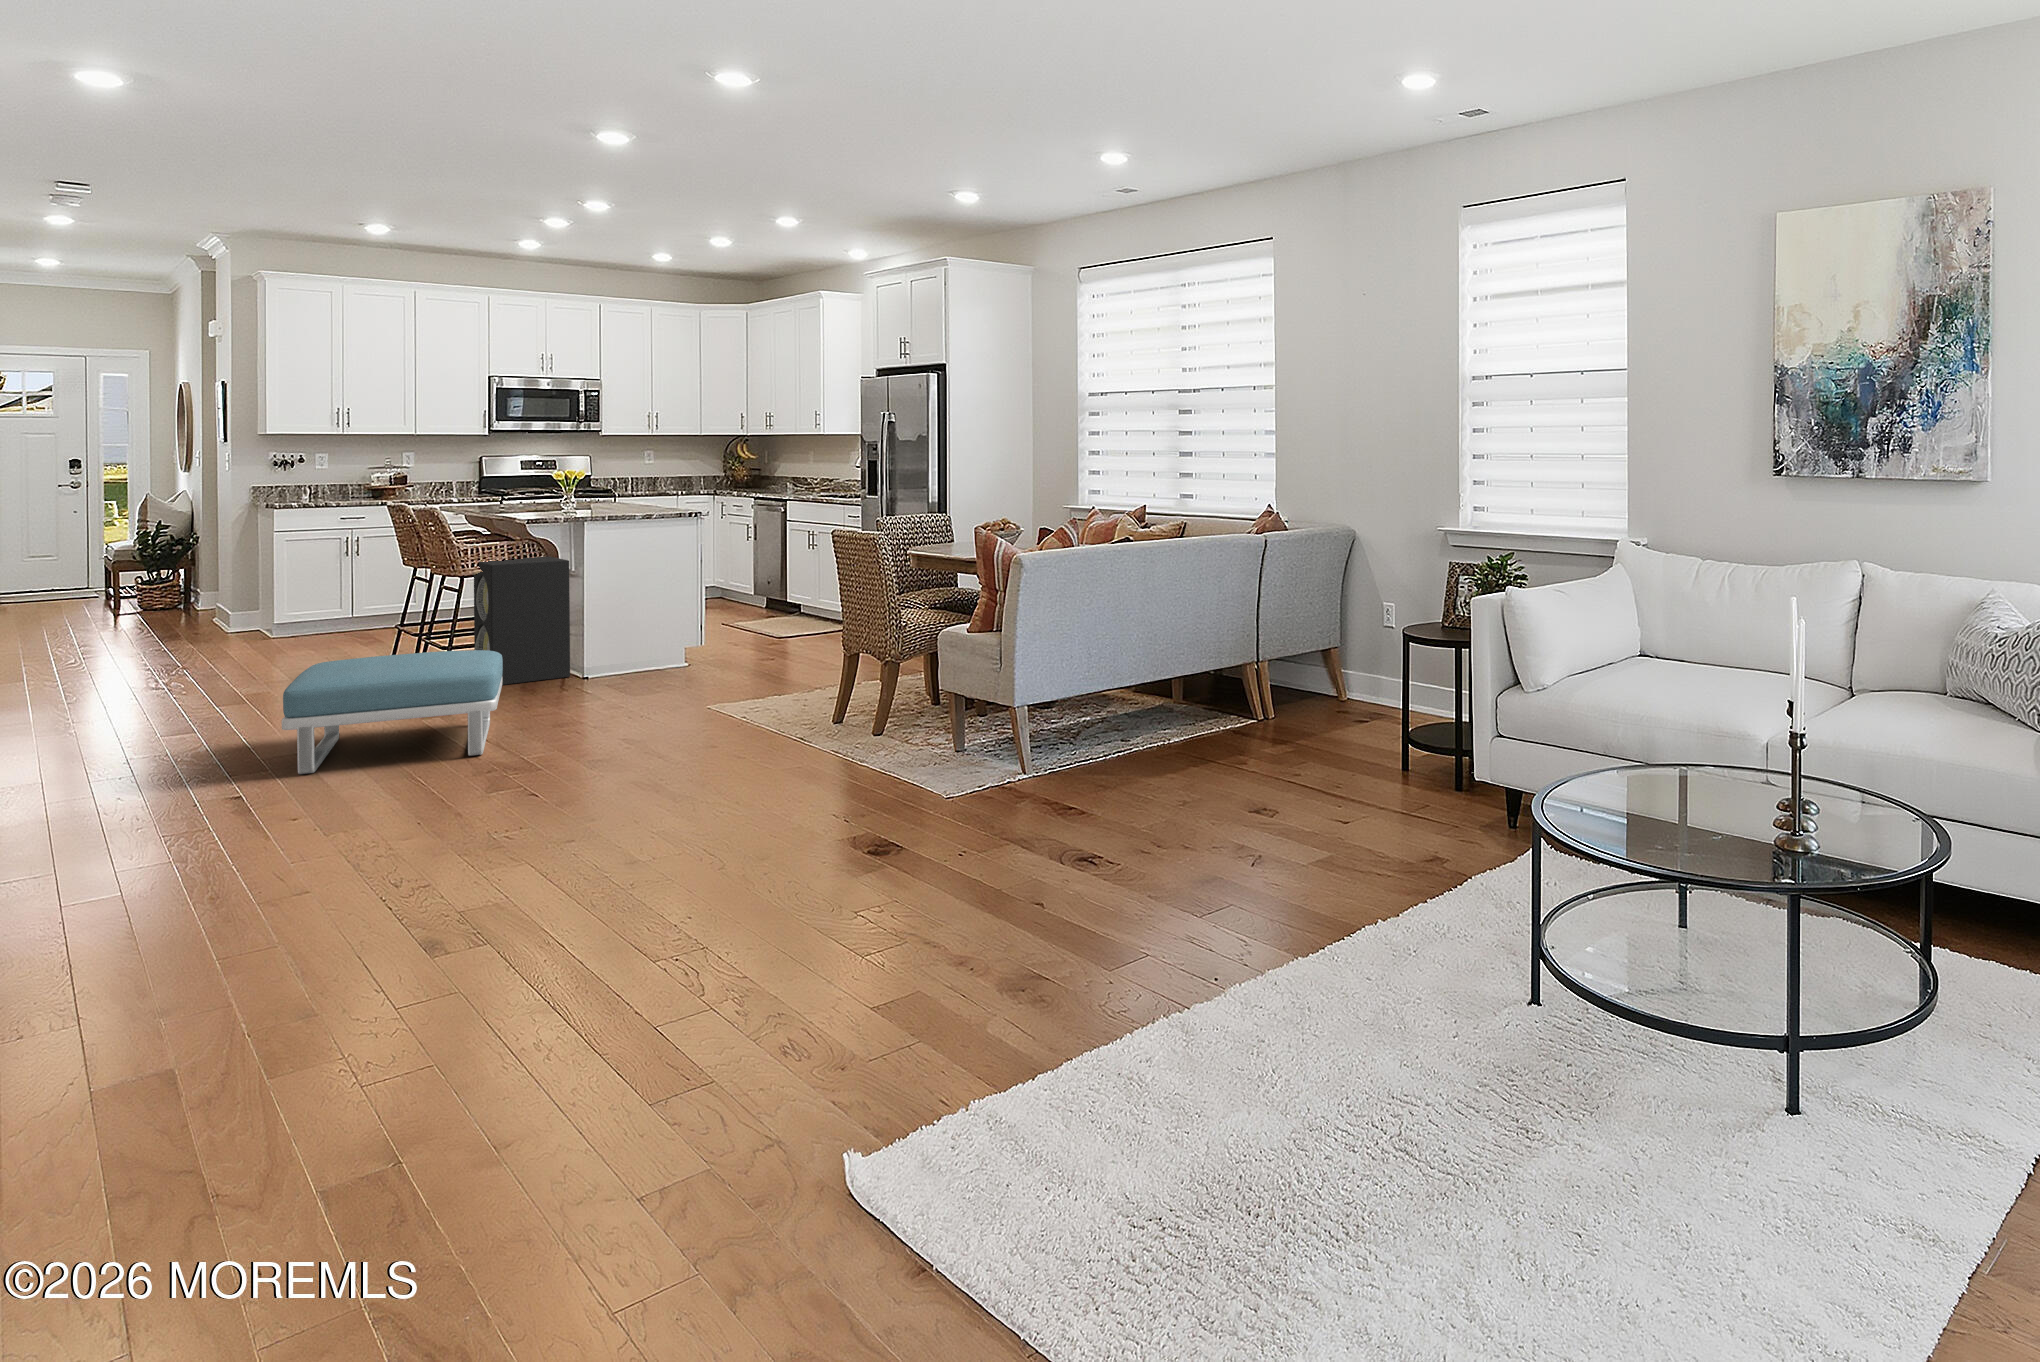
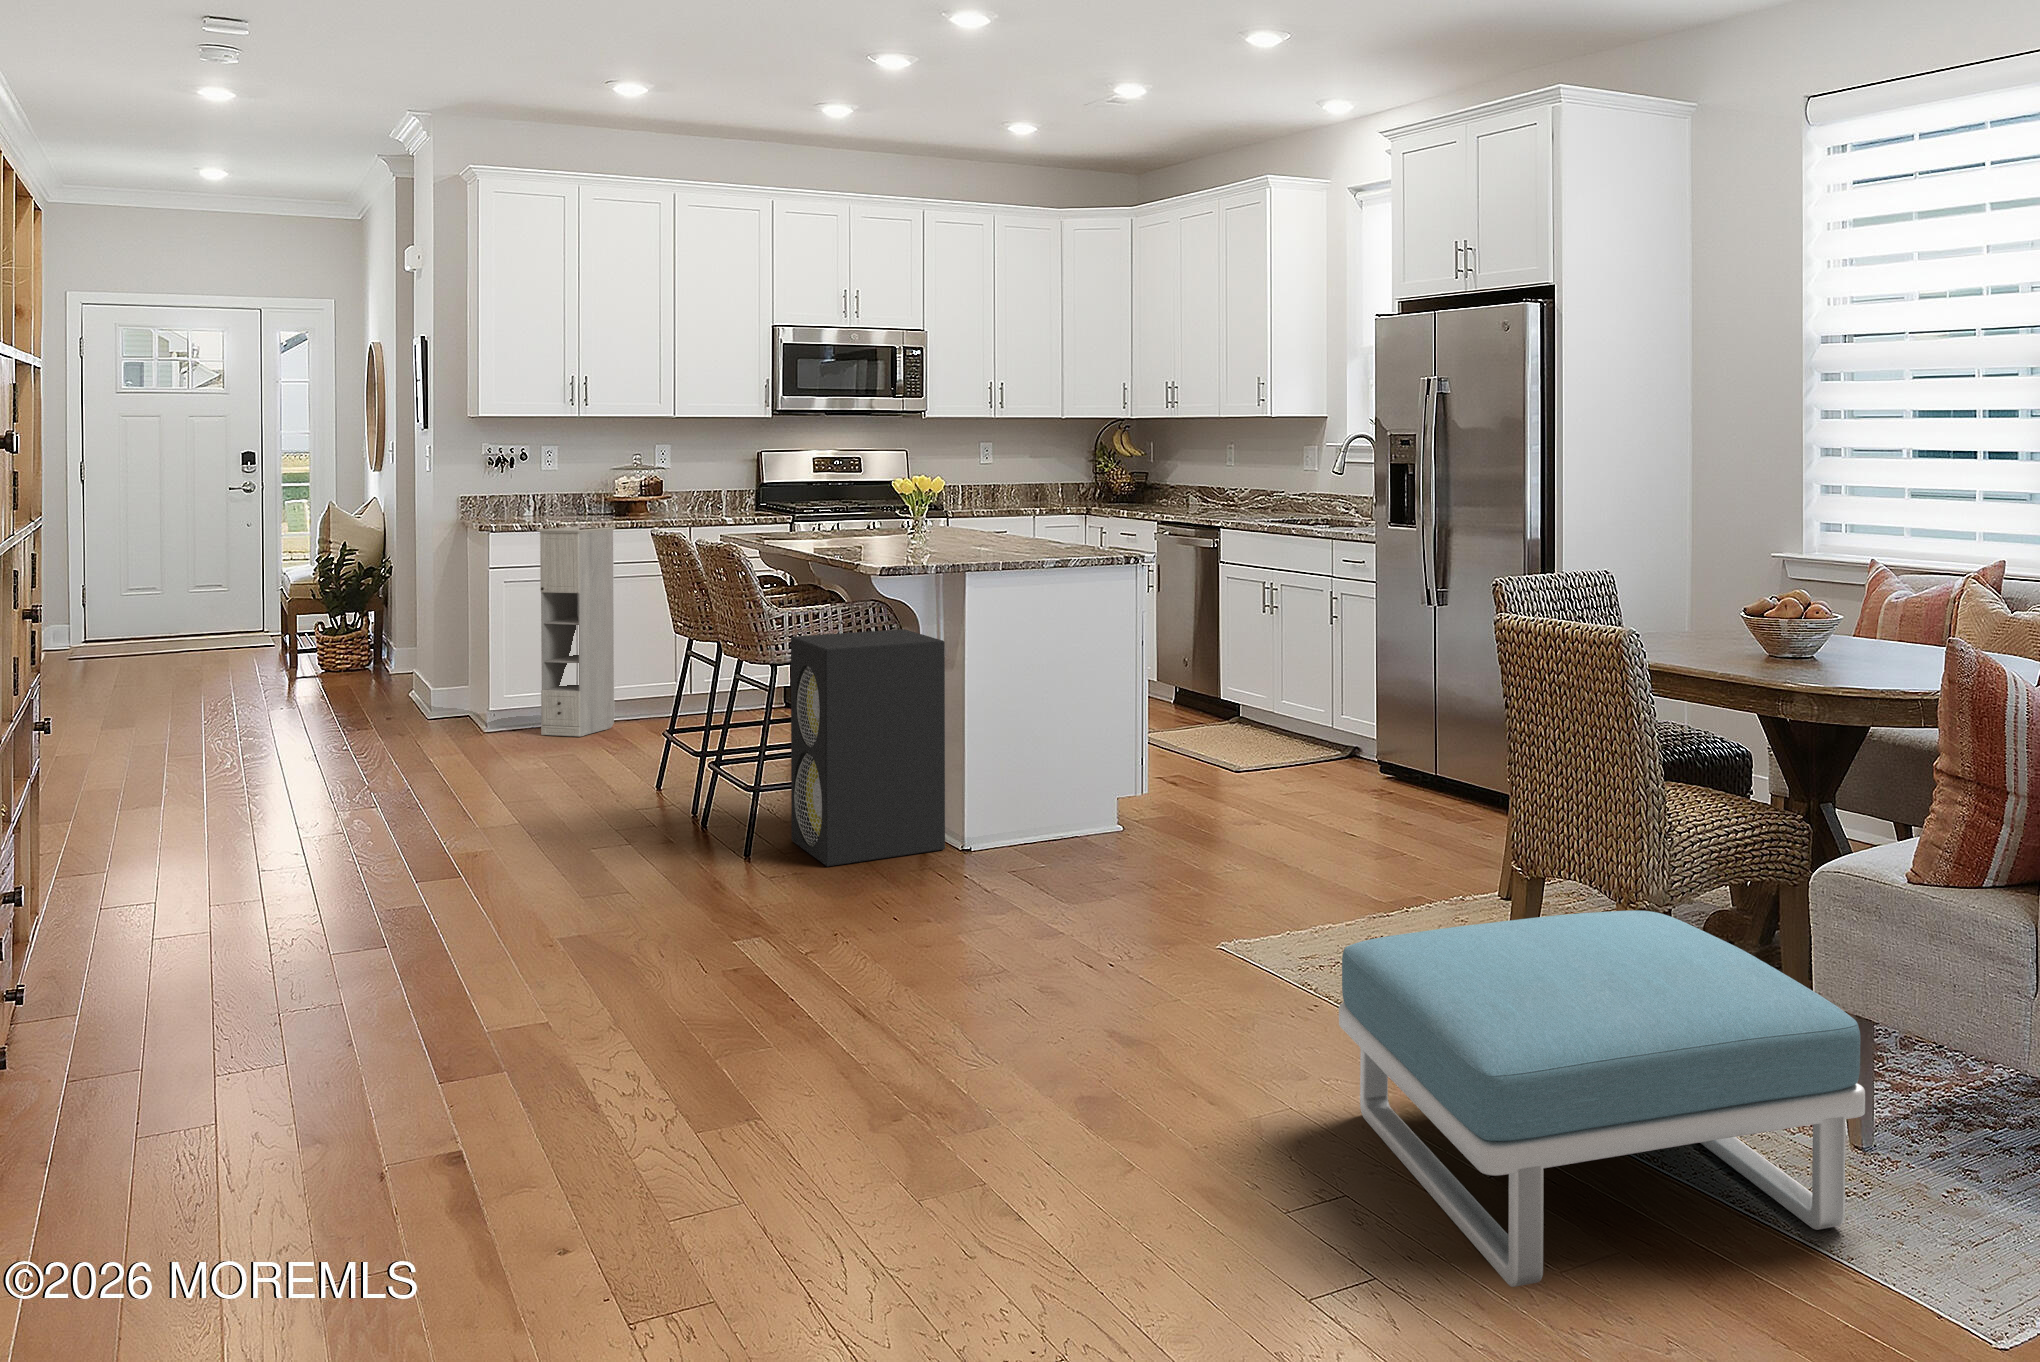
cabinet: none [310,505,369,638] -> present [537,527,615,737]
footstool: present [281,650,503,774] -> present [1339,911,1865,1287]

